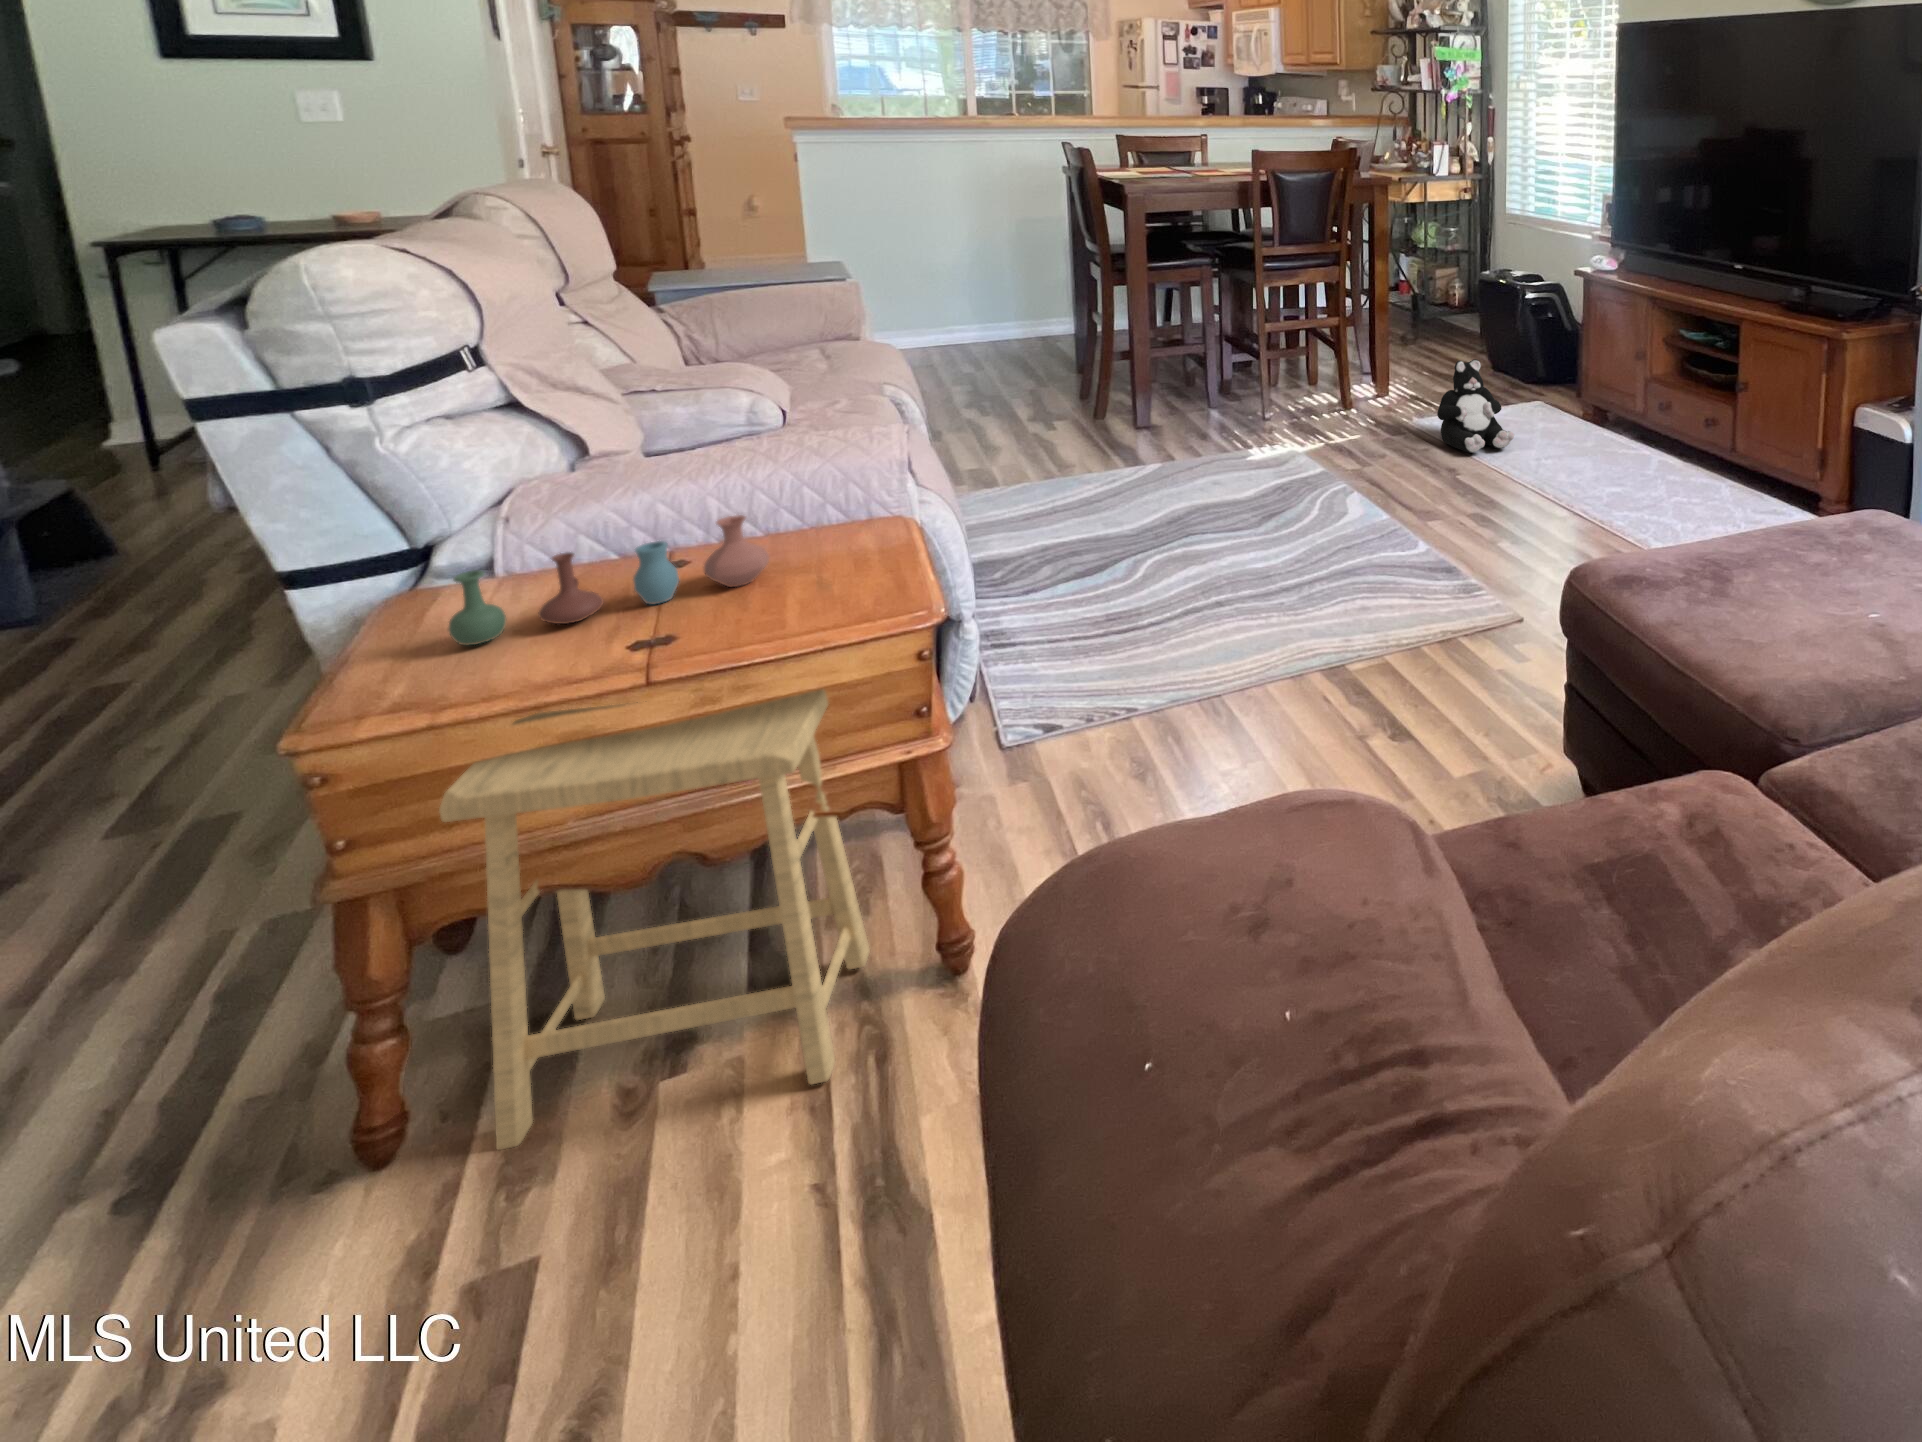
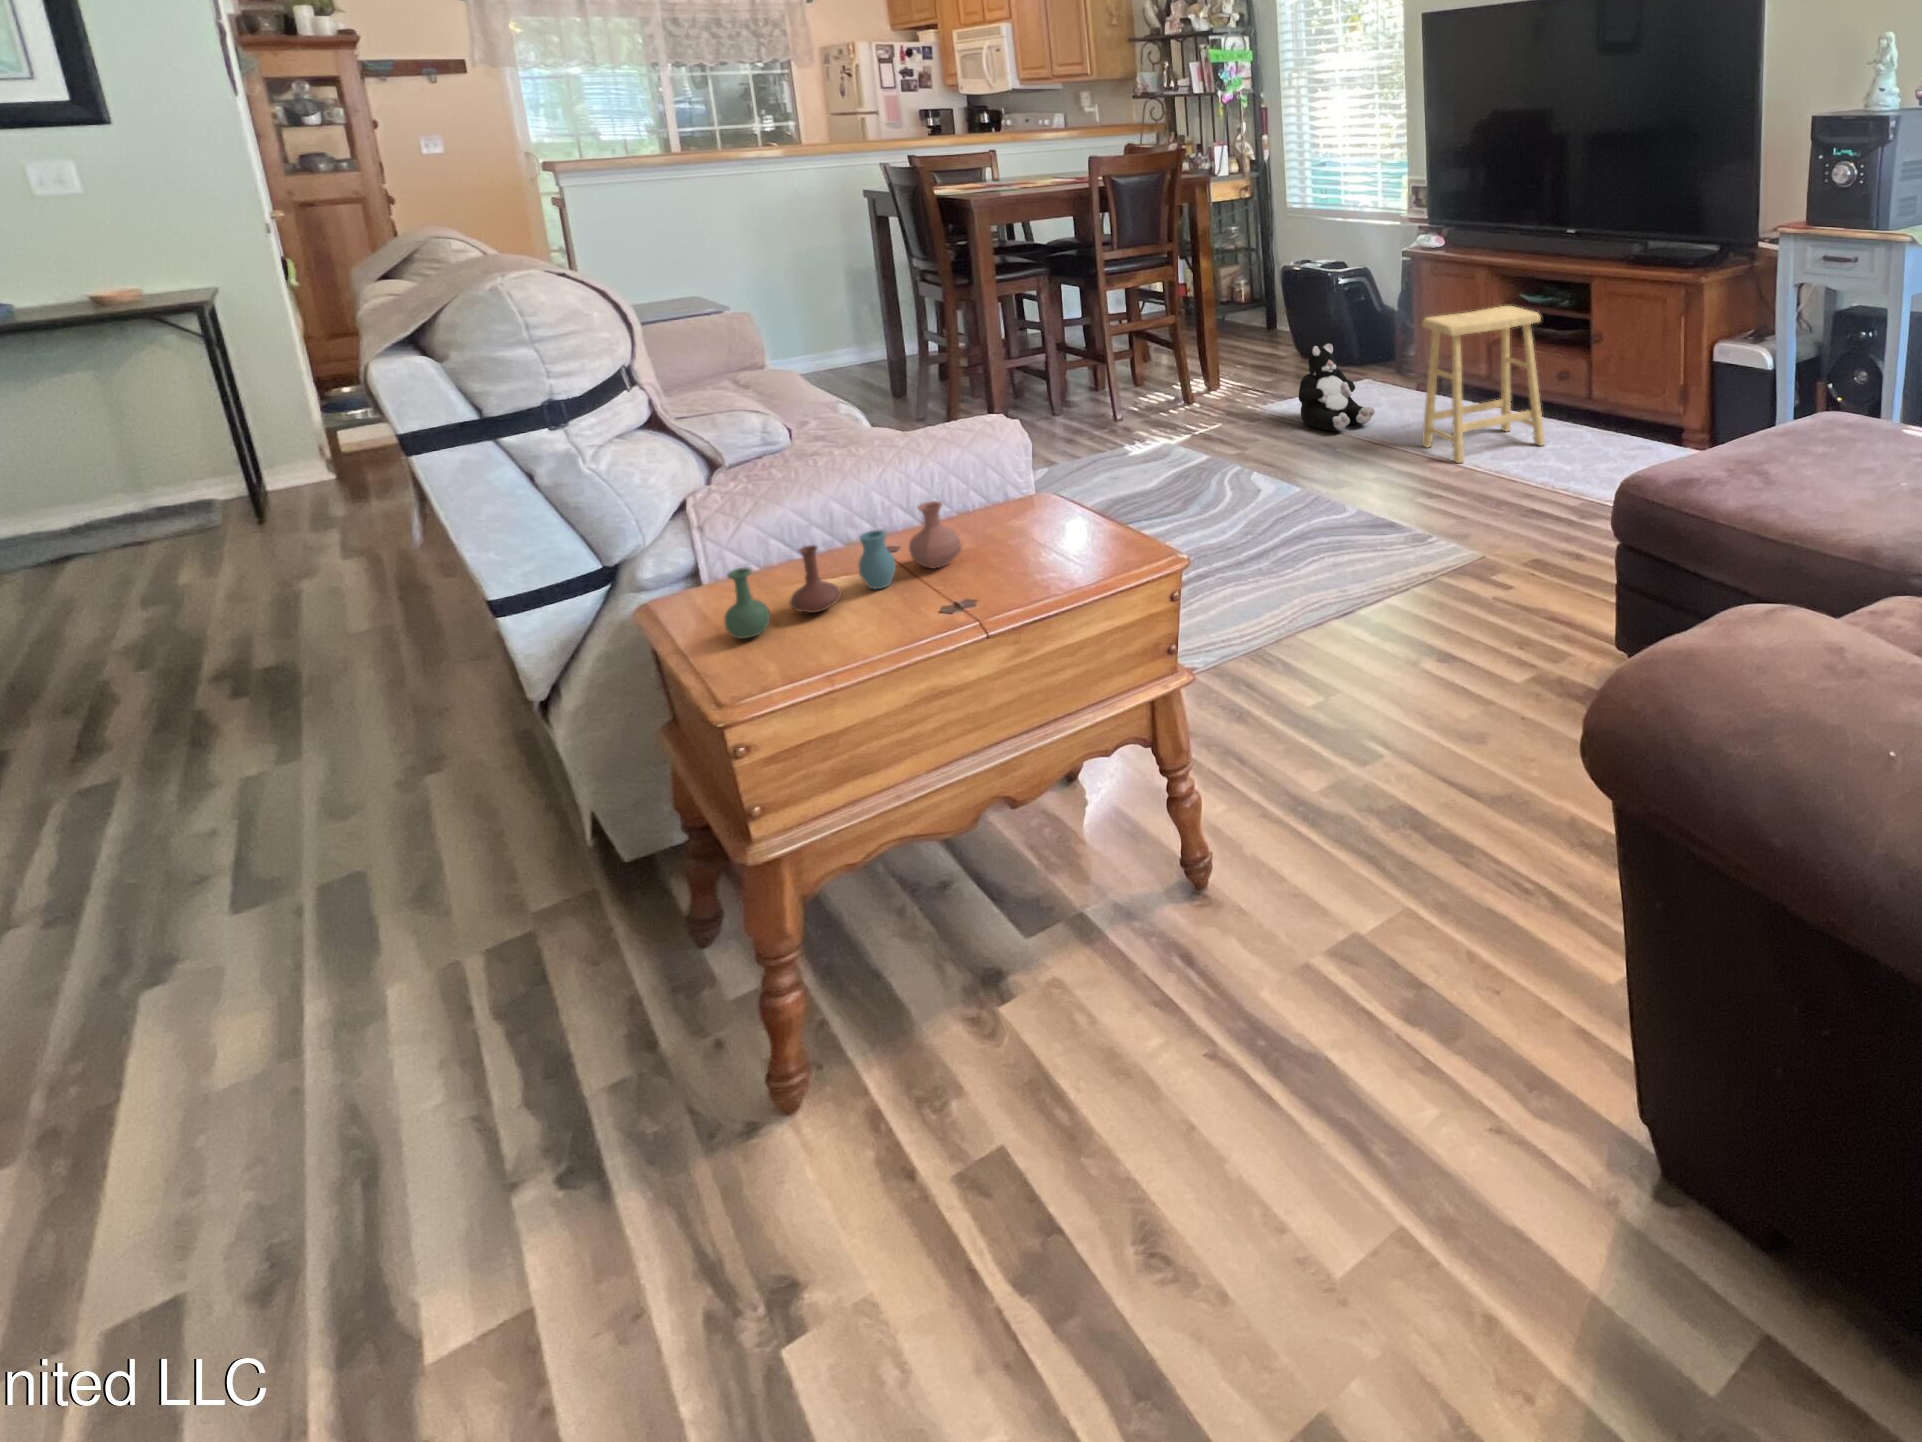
footstool: present [439,689,870,1150] -> present [1422,306,1545,463]

